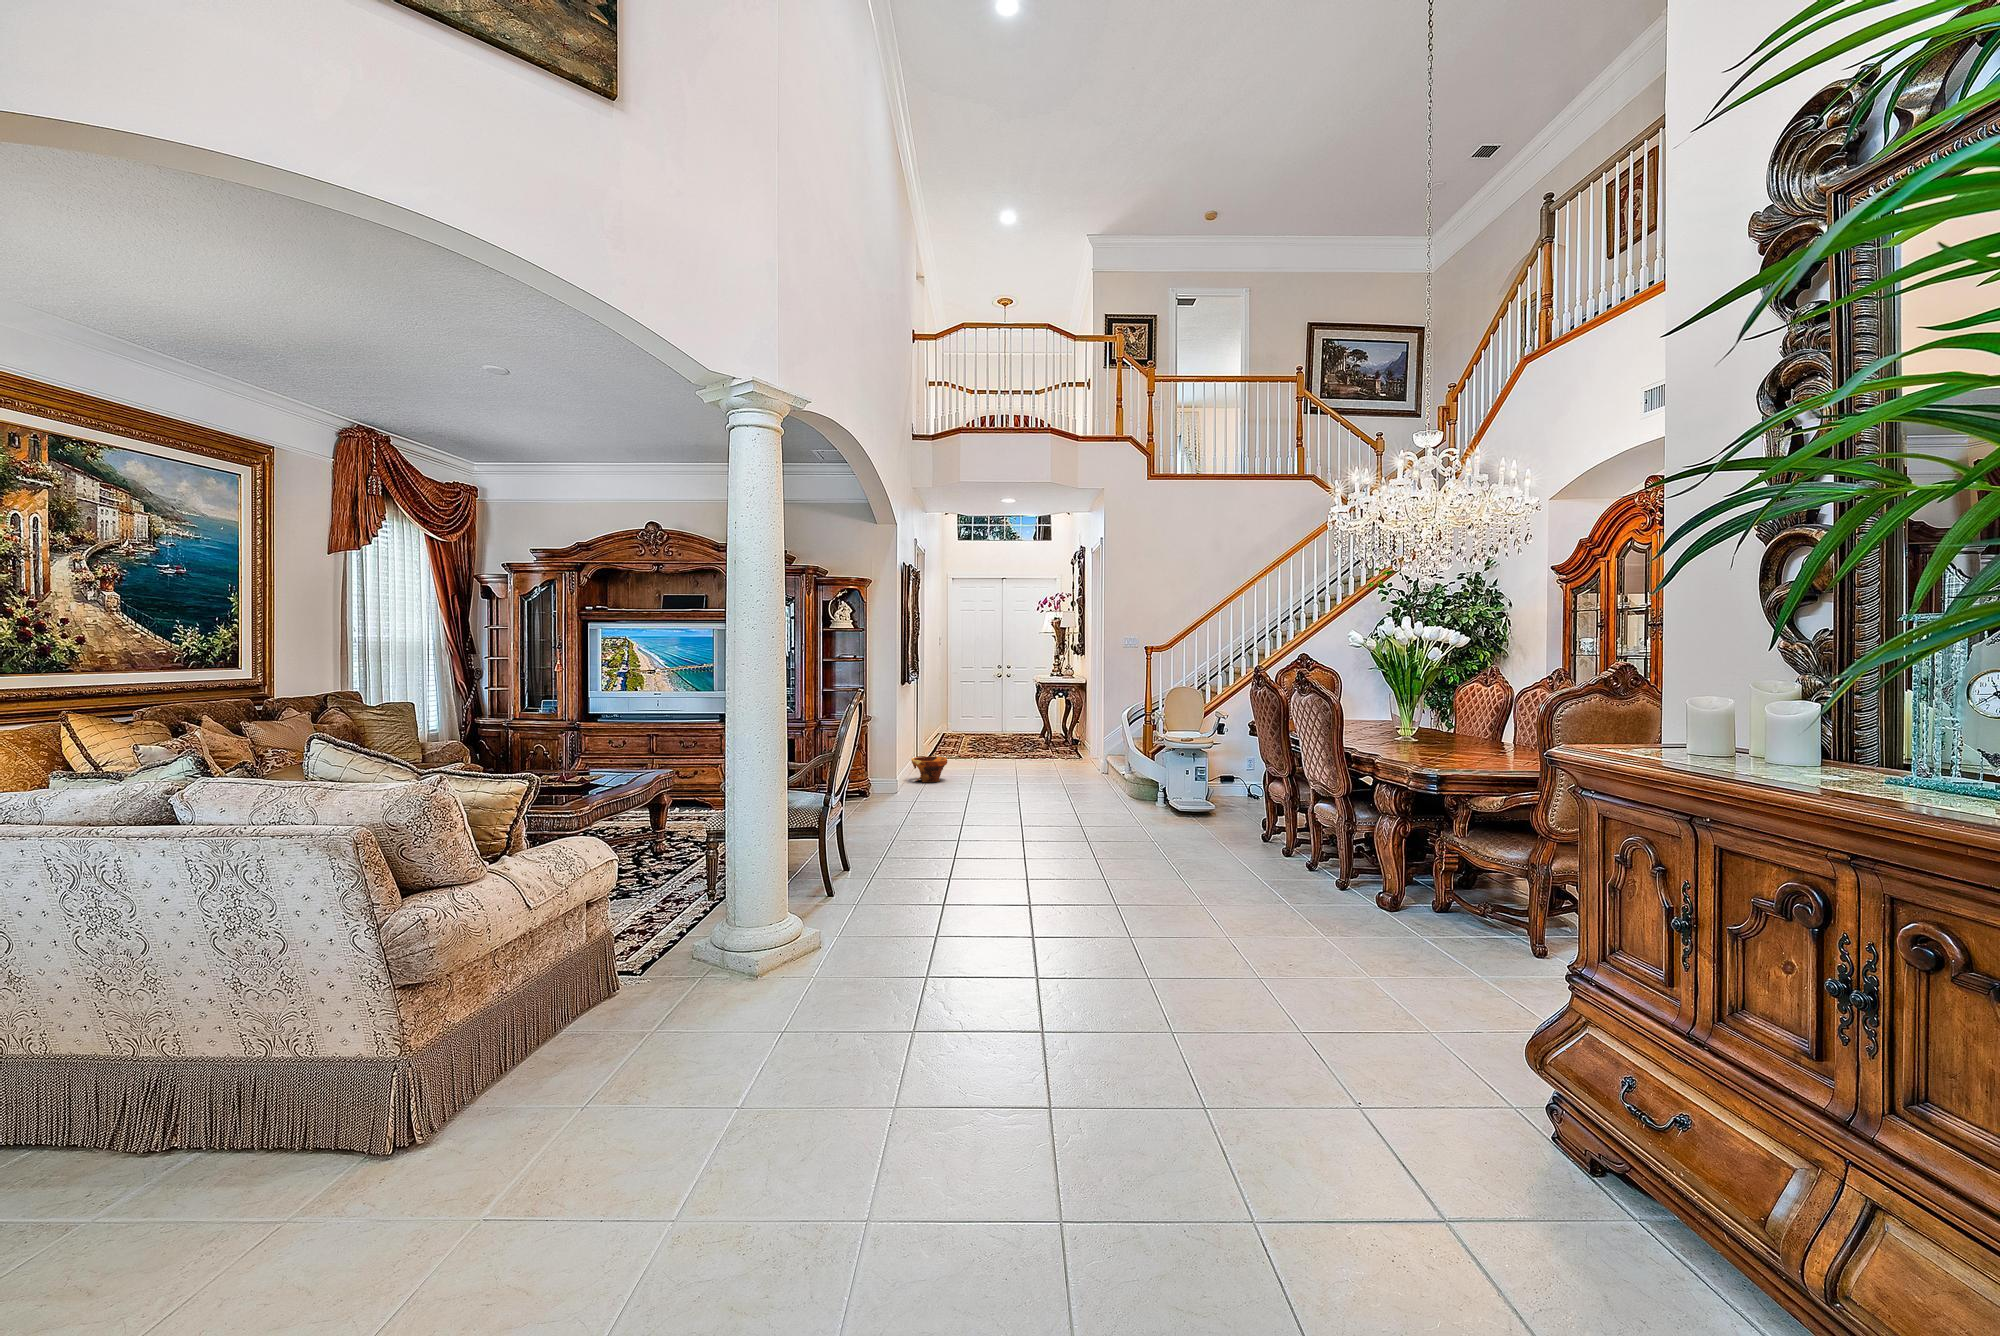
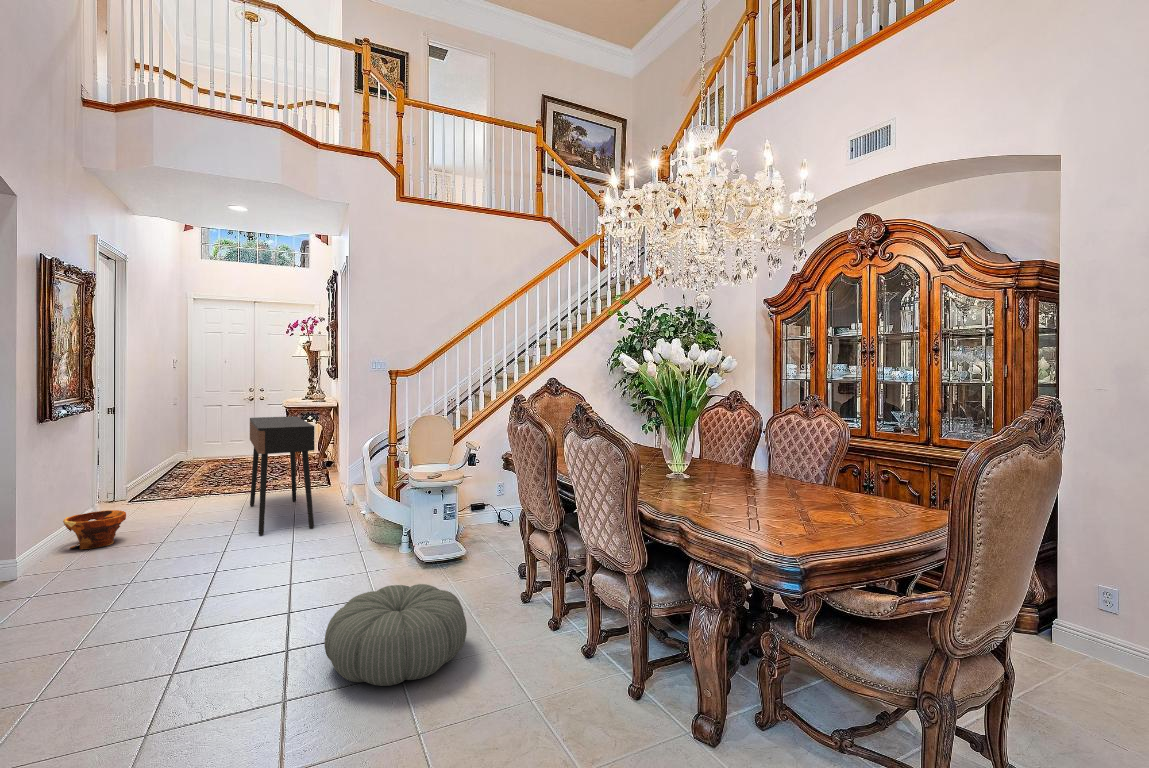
console table: none [1021,689,1082,785] -> present [250,416,314,535]
pouf: none [1120,805,1217,859] -> present [324,584,467,686]

